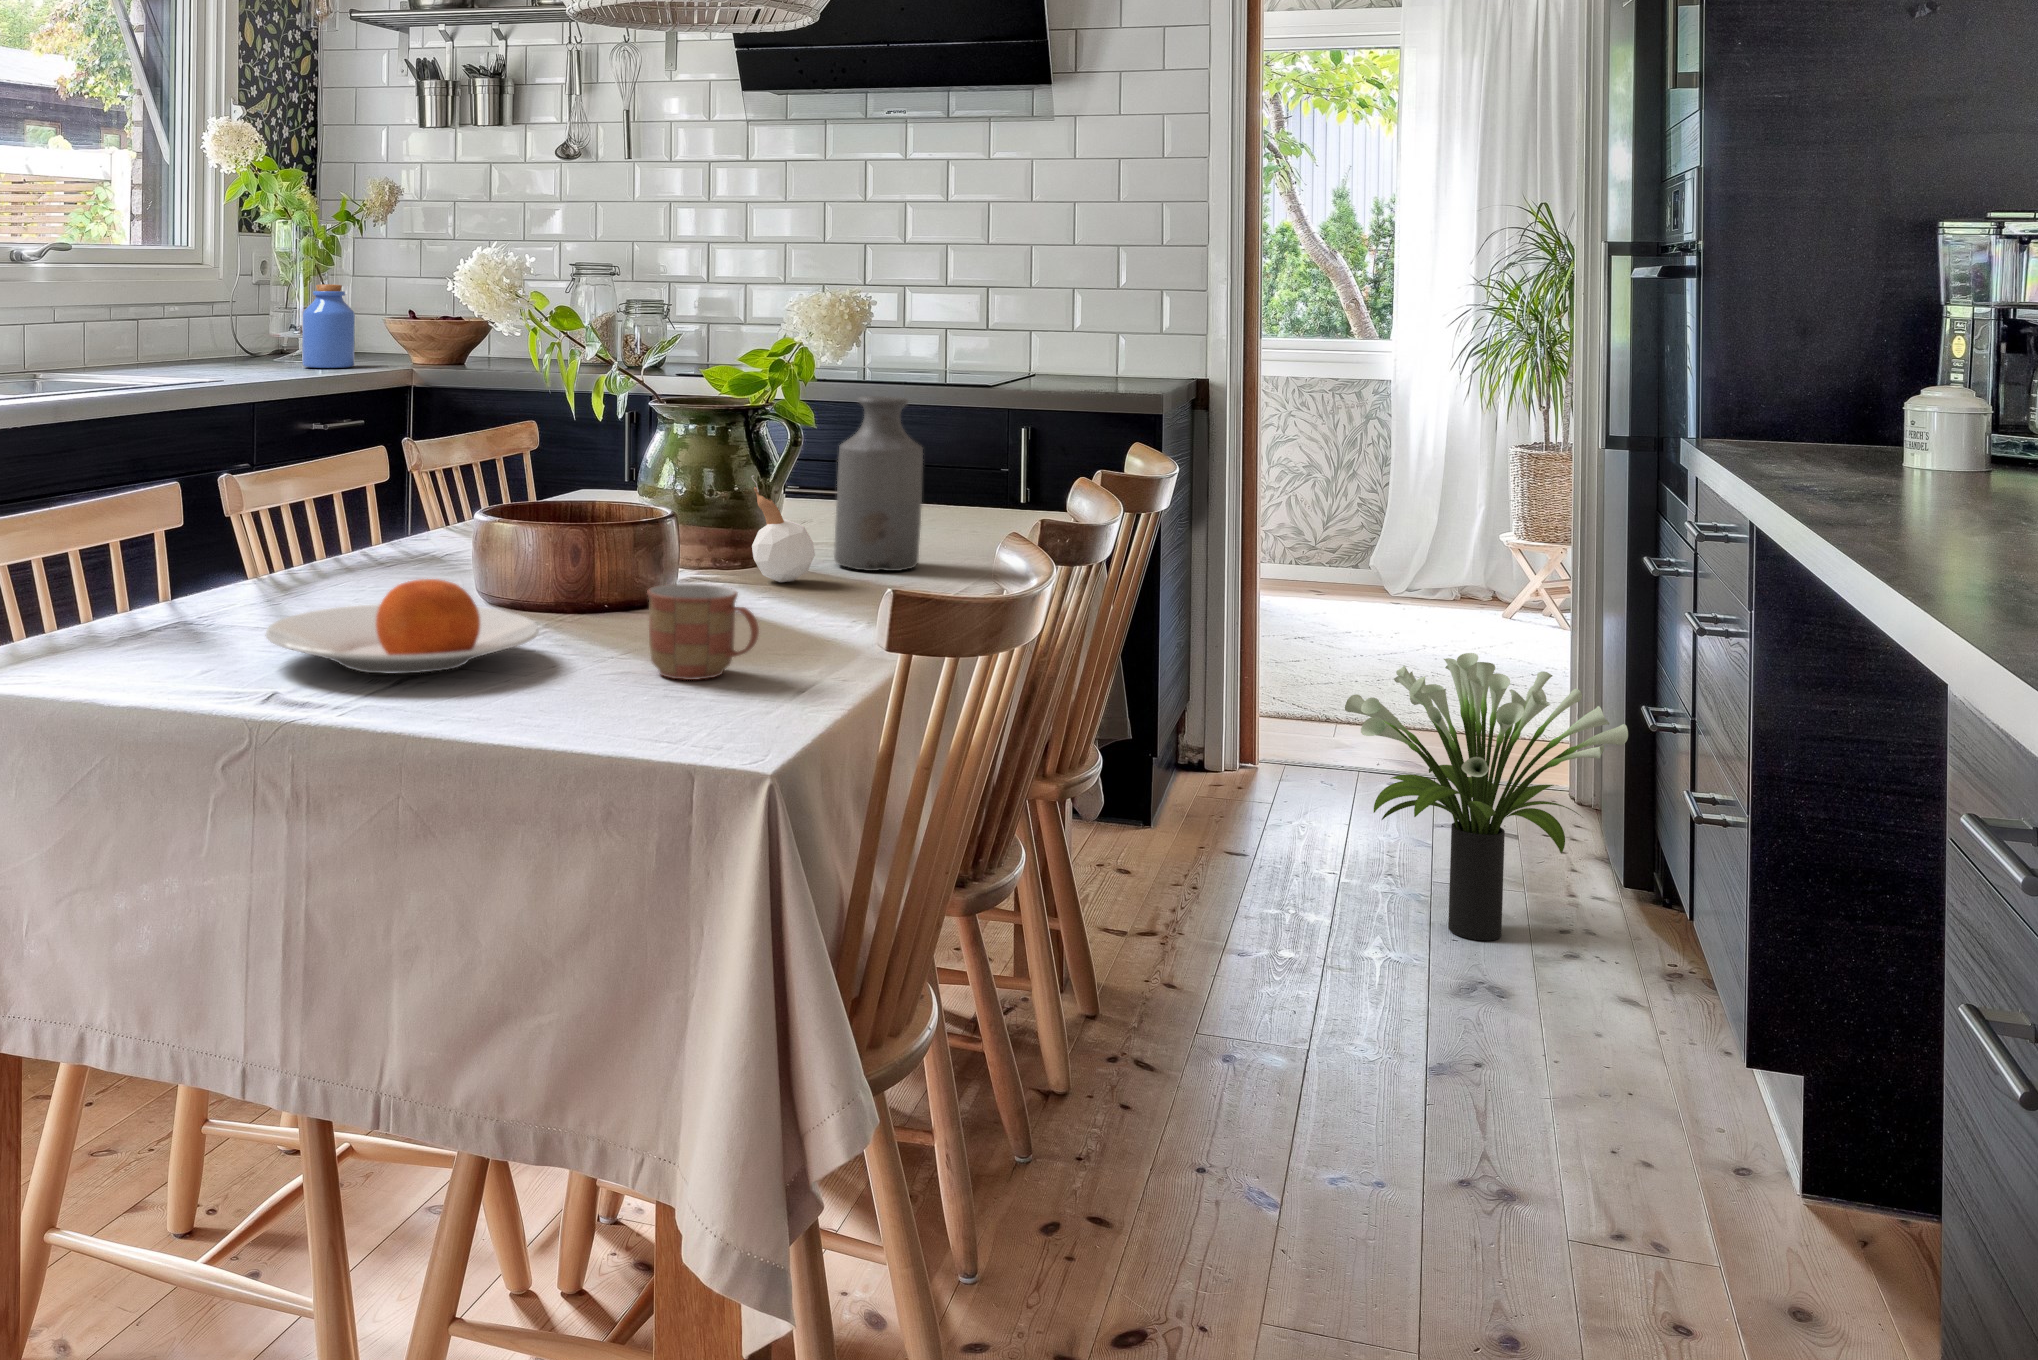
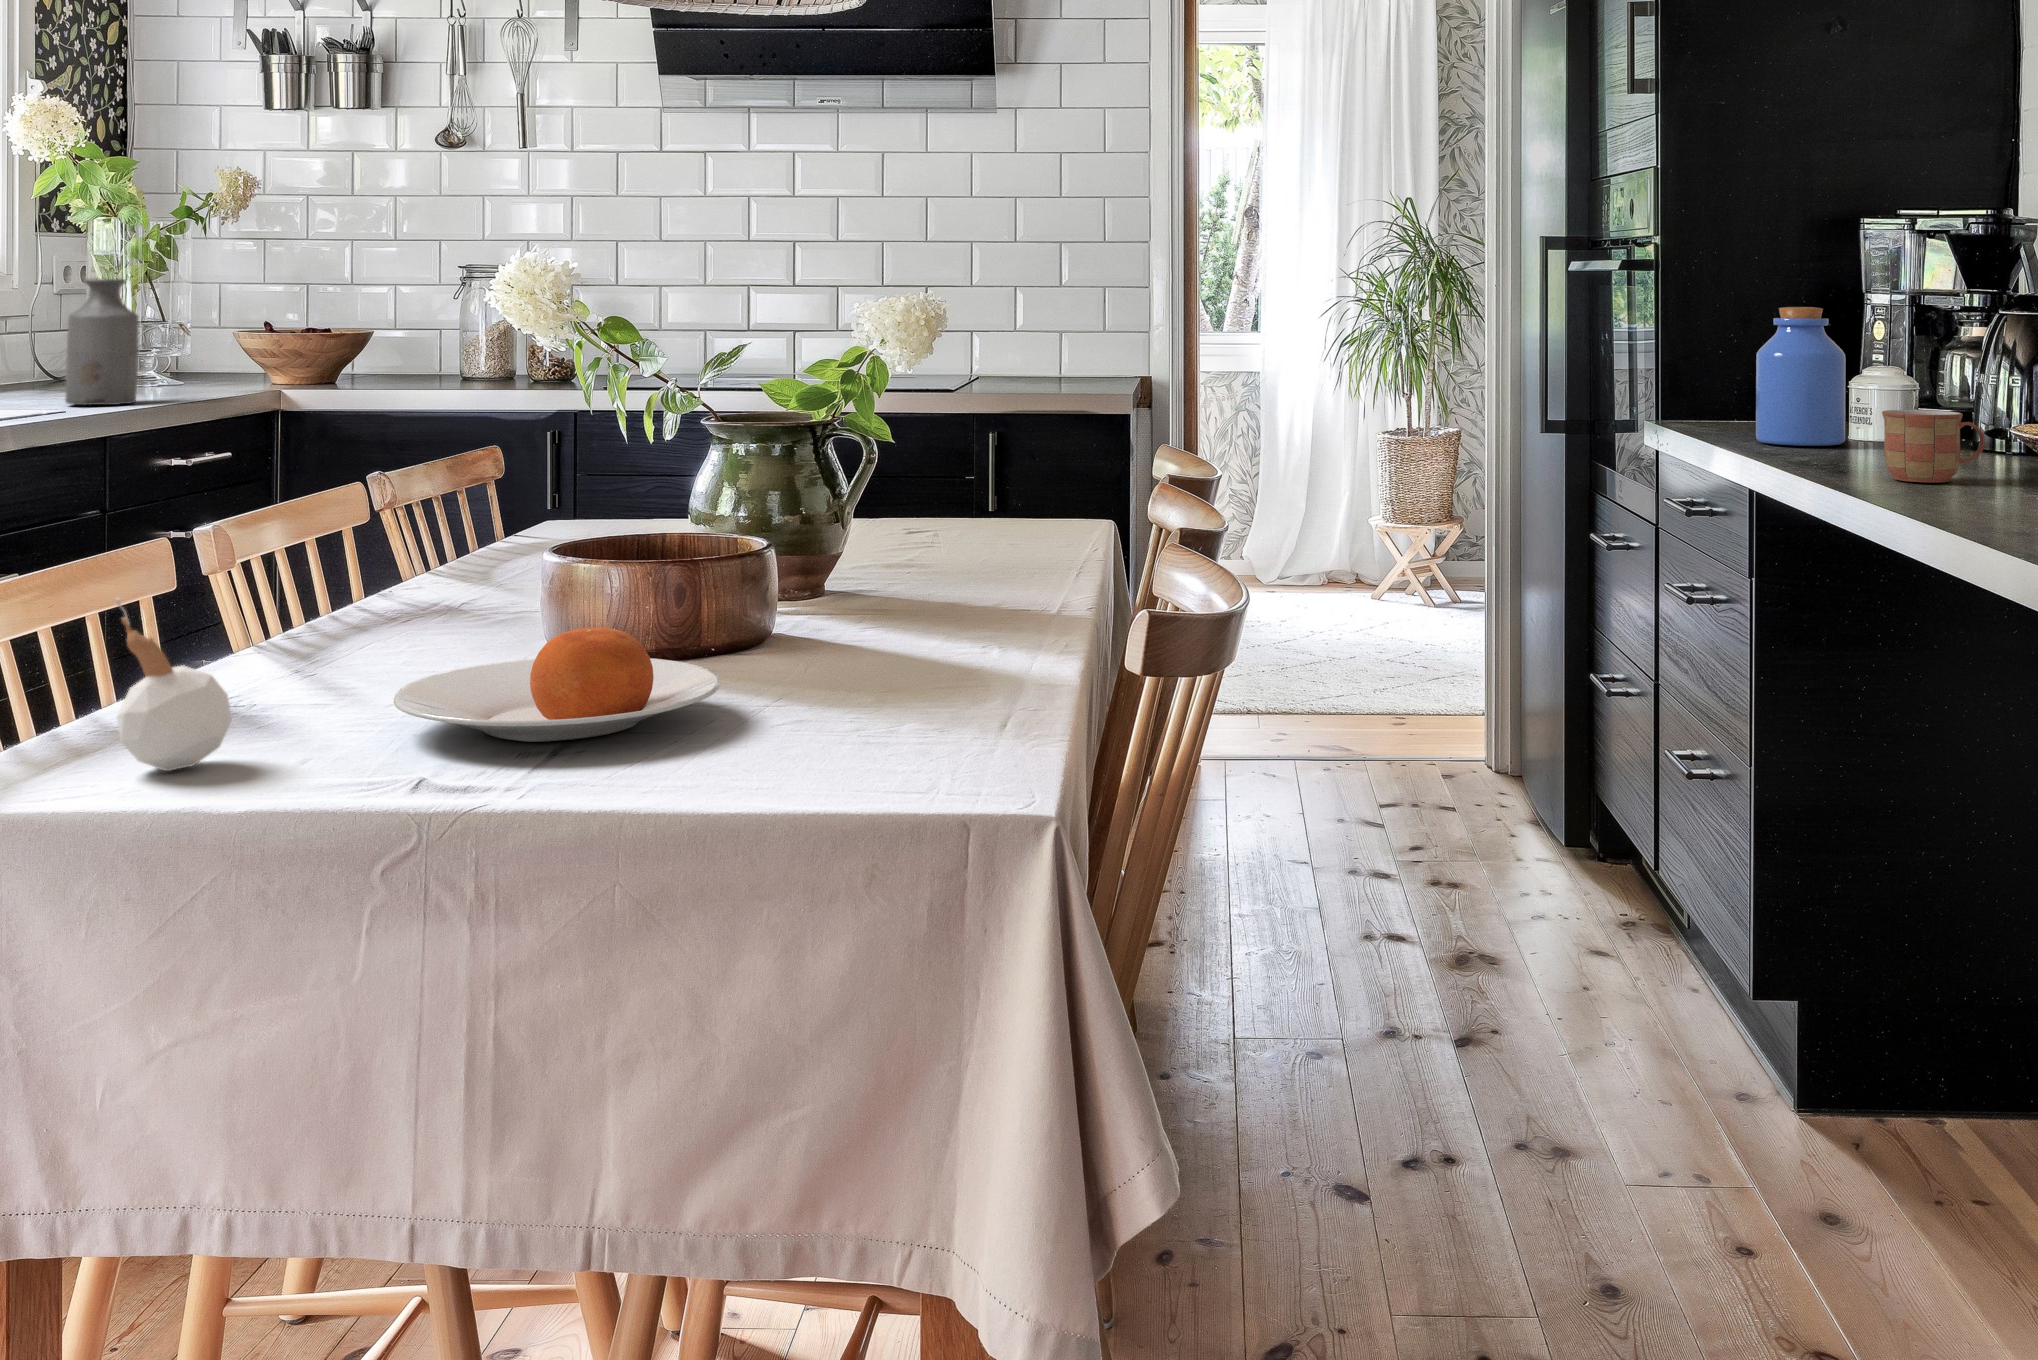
jar: present [302,284,355,368] -> present [1756,307,1846,446]
bottle: present [834,396,923,571] -> present [65,278,139,405]
candle: present [751,476,815,582] -> present [116,599,232,771]
mug: present [647,584,759,680] -> present [1882,410,1985,482]
potted plant: present [1345,653,1628,940] -> none [1339,631,1587,906]

